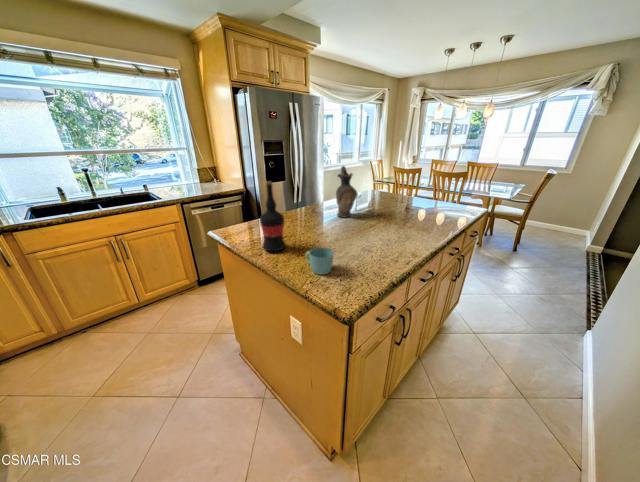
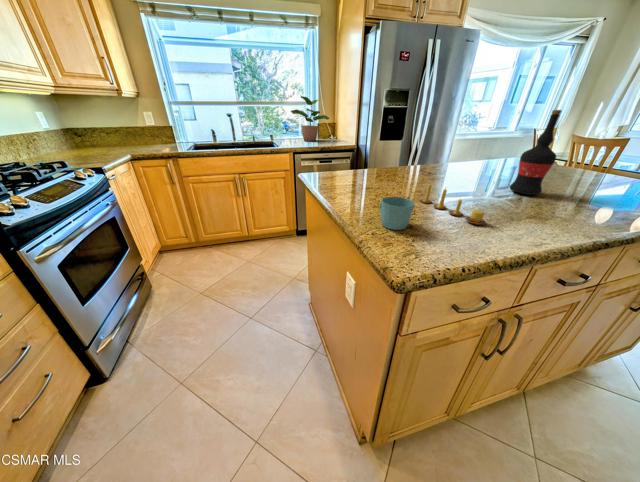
potted plant: none [166,146,212,188] -> present [291,96,329,141]
ceramic pitcher: present [336,166,357,217] -> none [449,109,488,181]
wine bottle: present [260,181,286,251] -> present [509,110,561,195]
candle: none [327,228,377,255] -> present [420,184,486,225]

